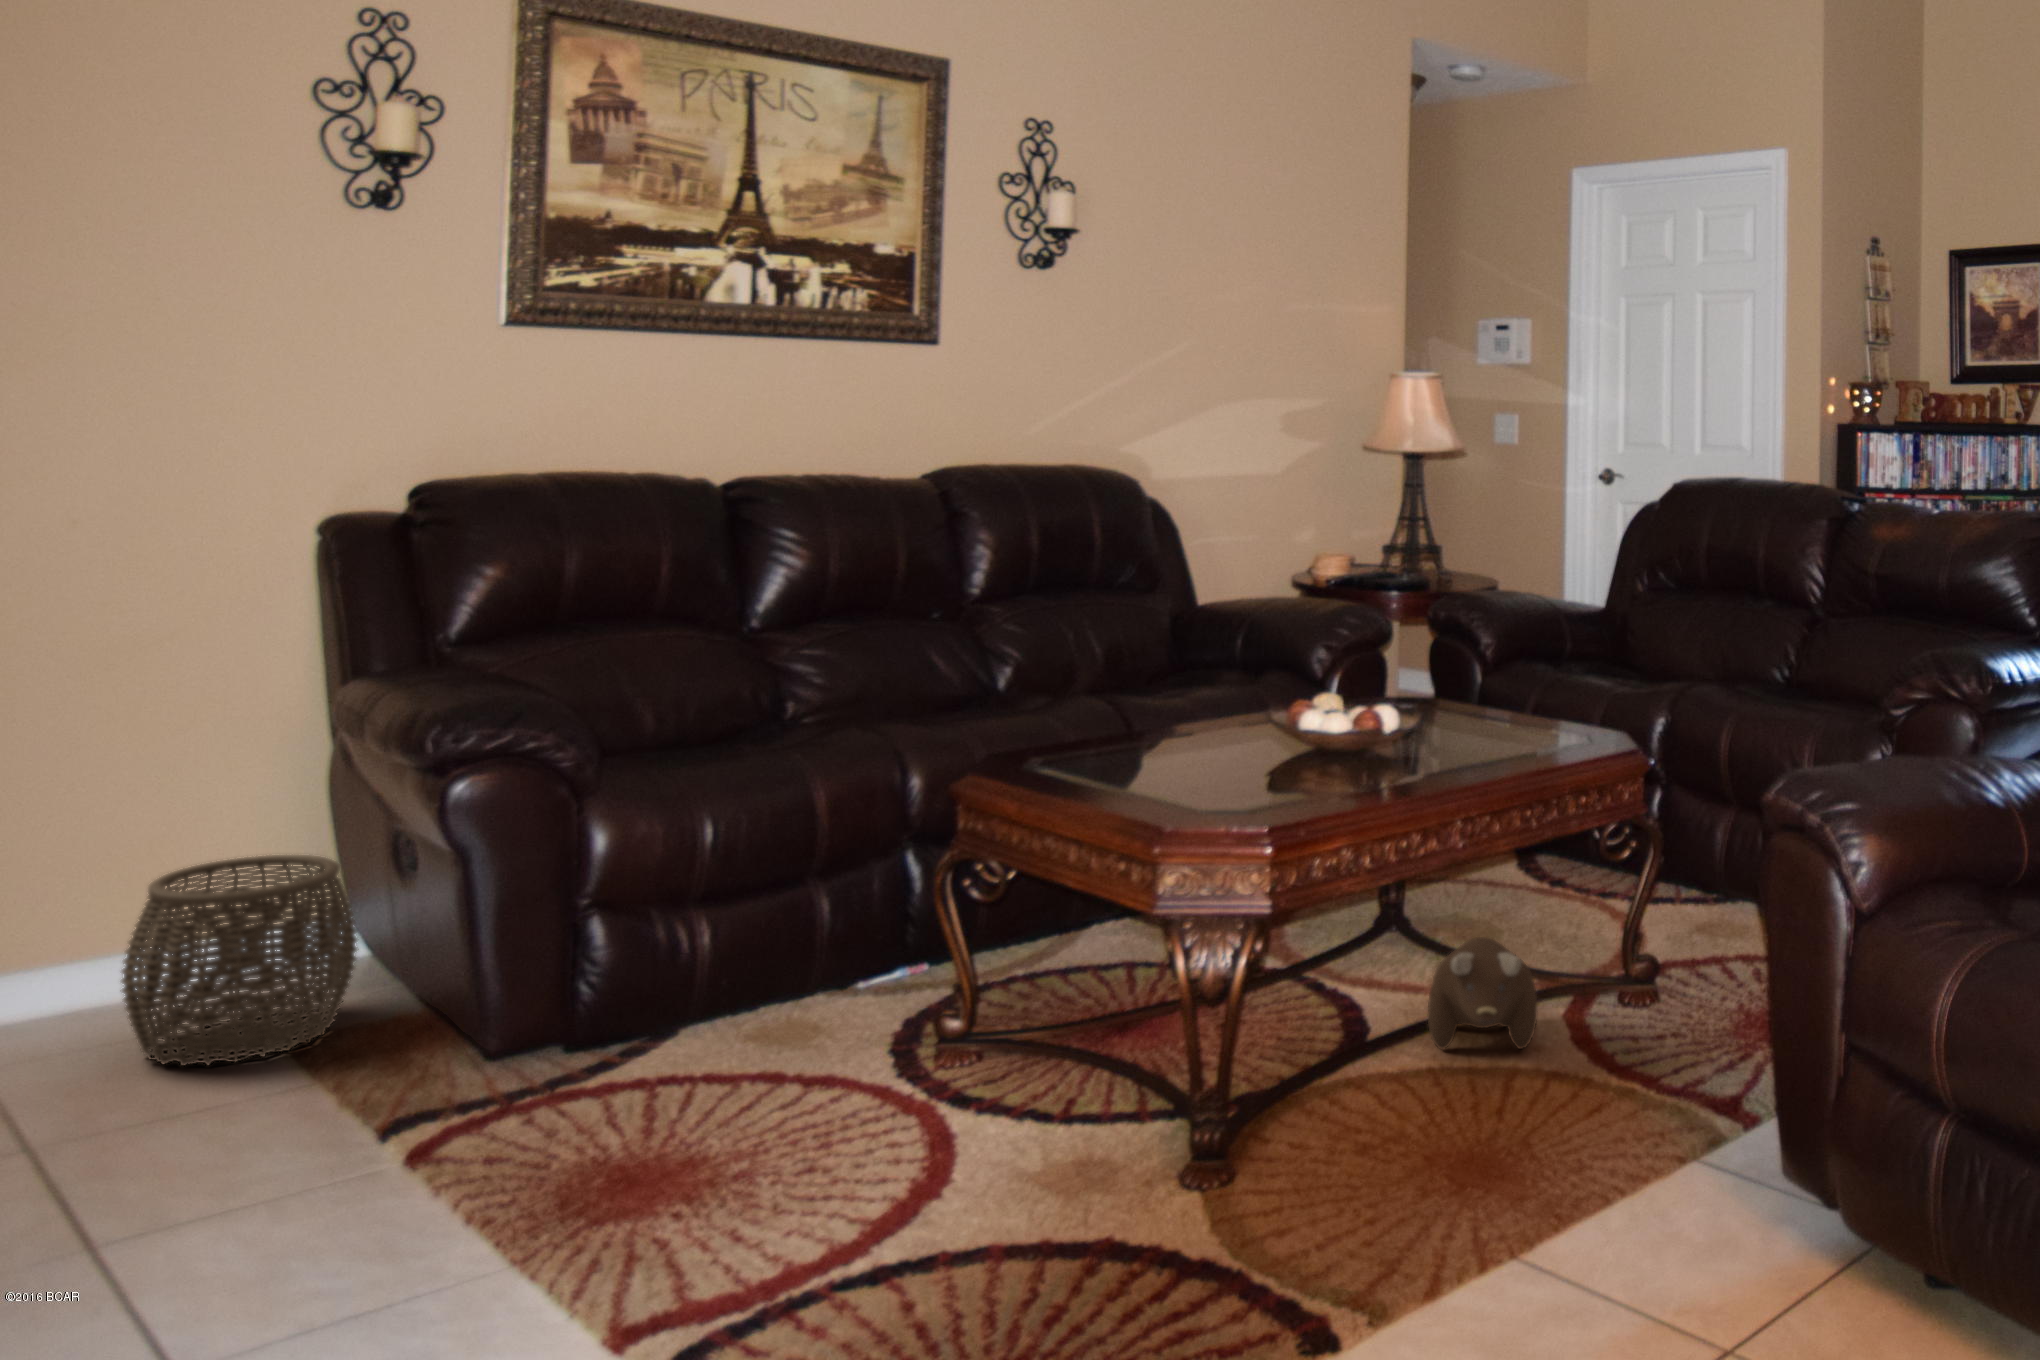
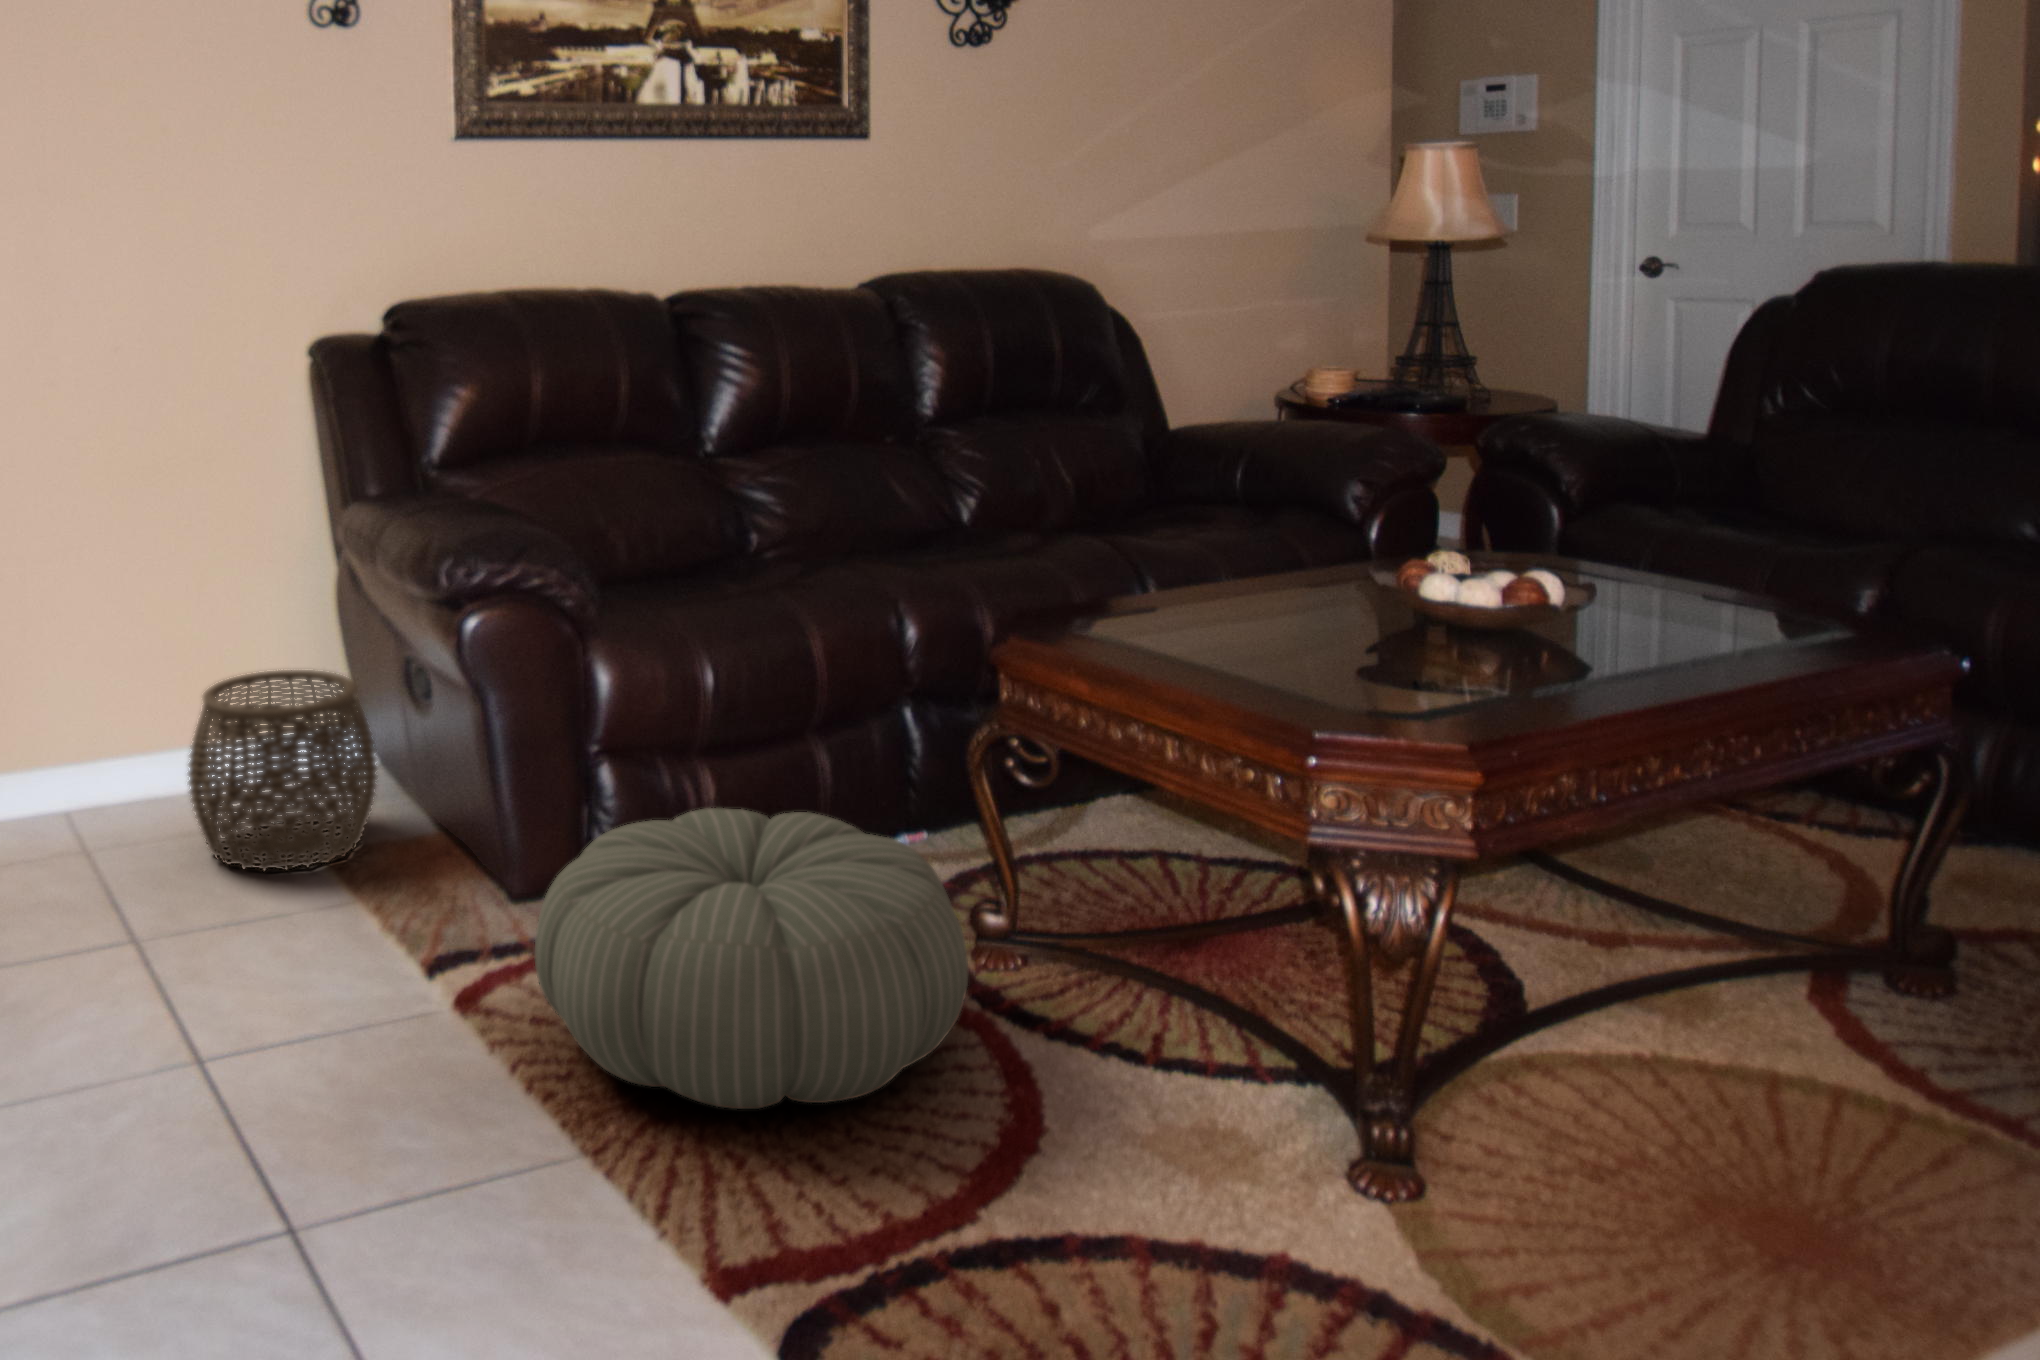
plush toy: present [1428,937,1537,1049] -> none [1627,886,1802,1044]
pouf: none [490,942,906,1203] -> present [535,808,968,1109]

